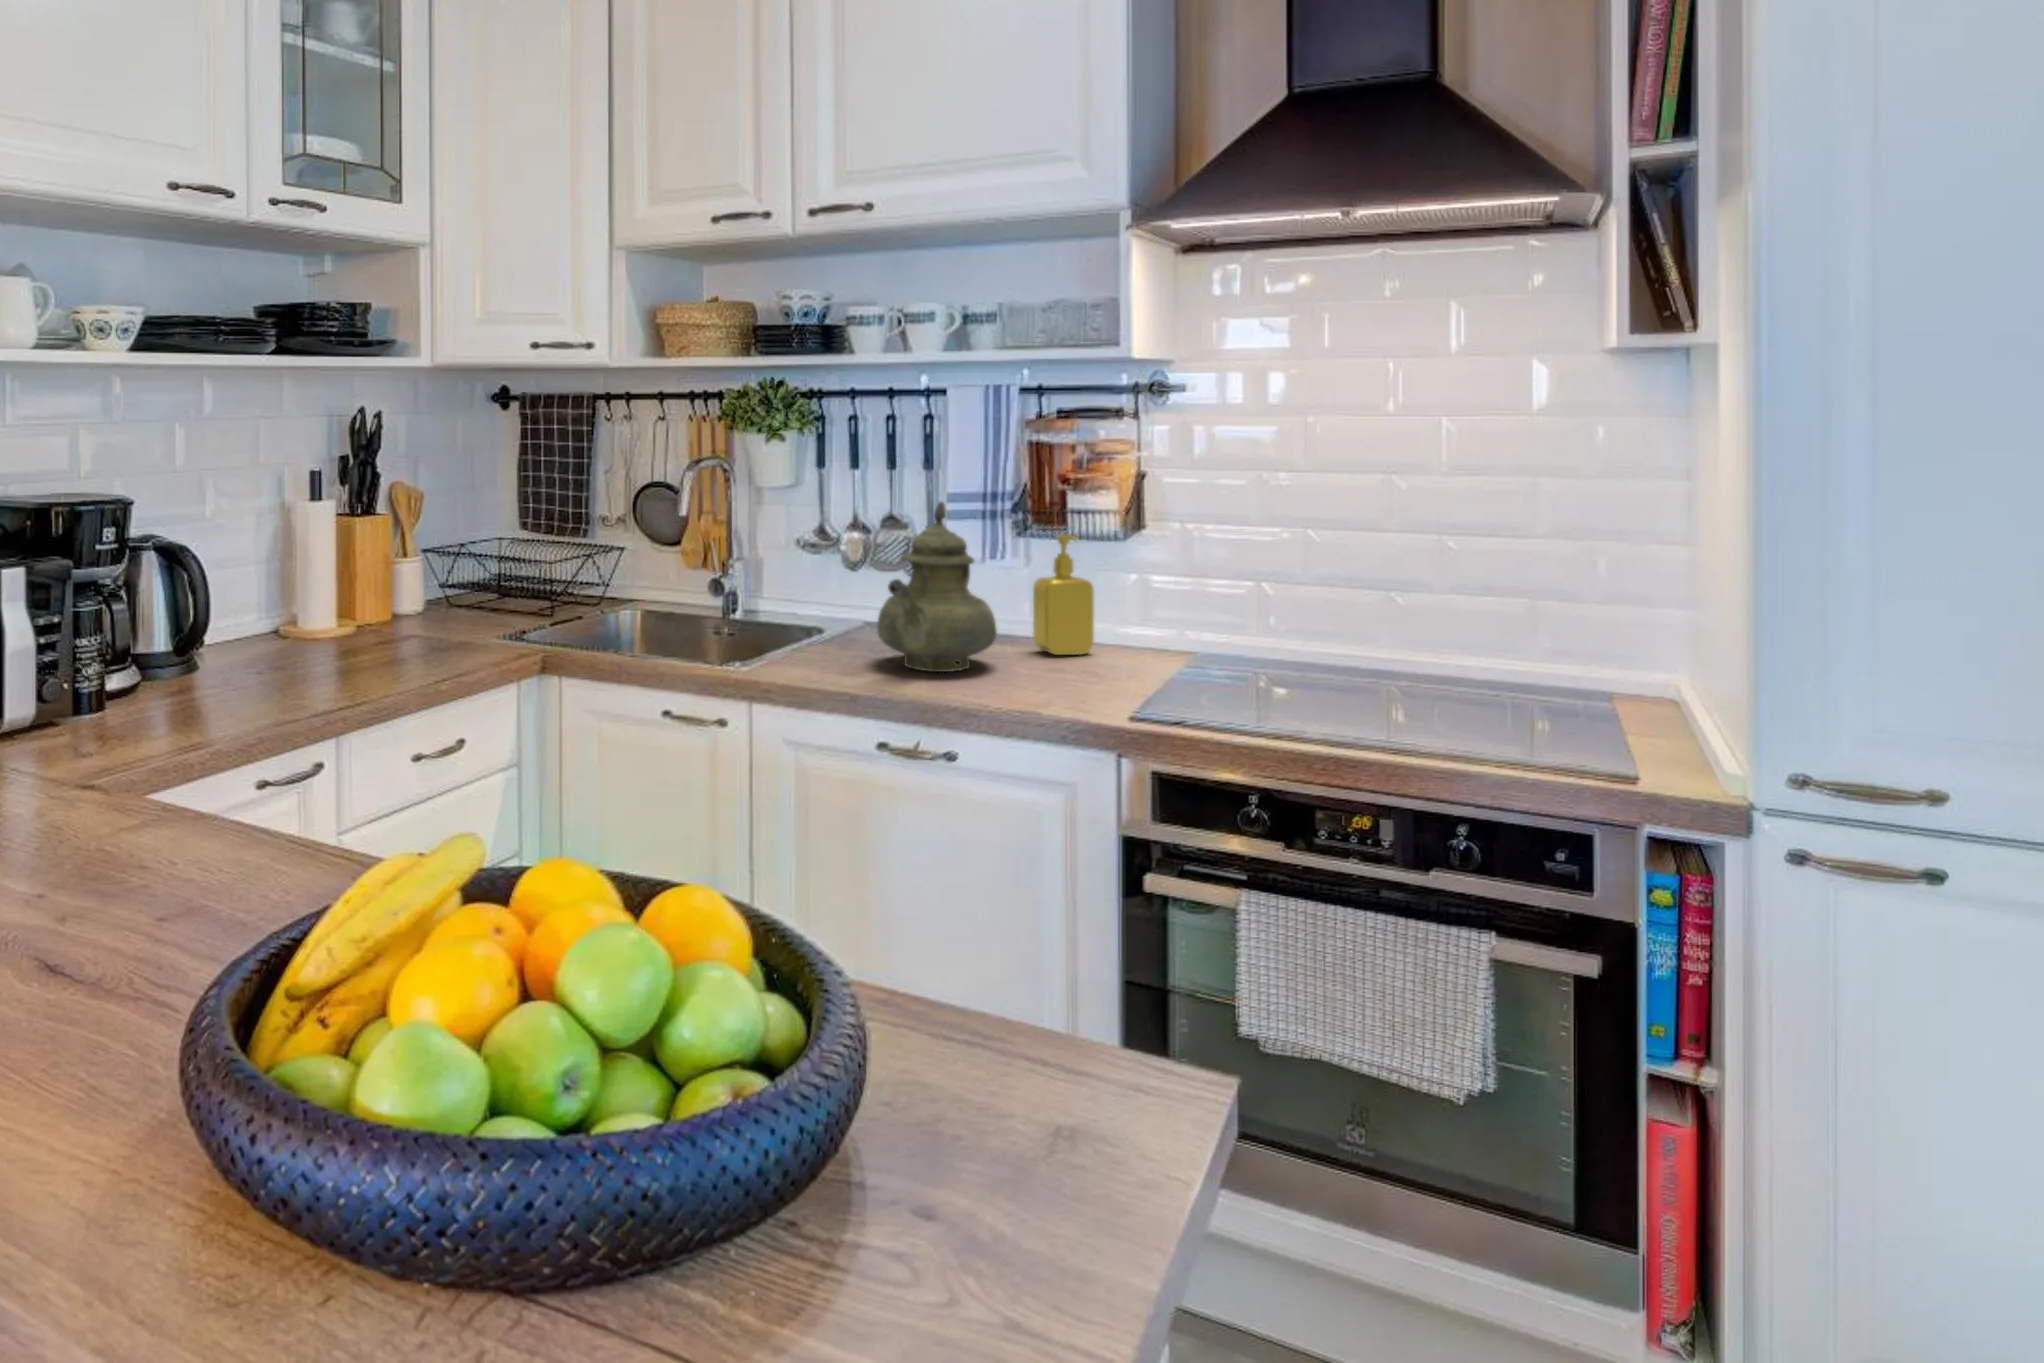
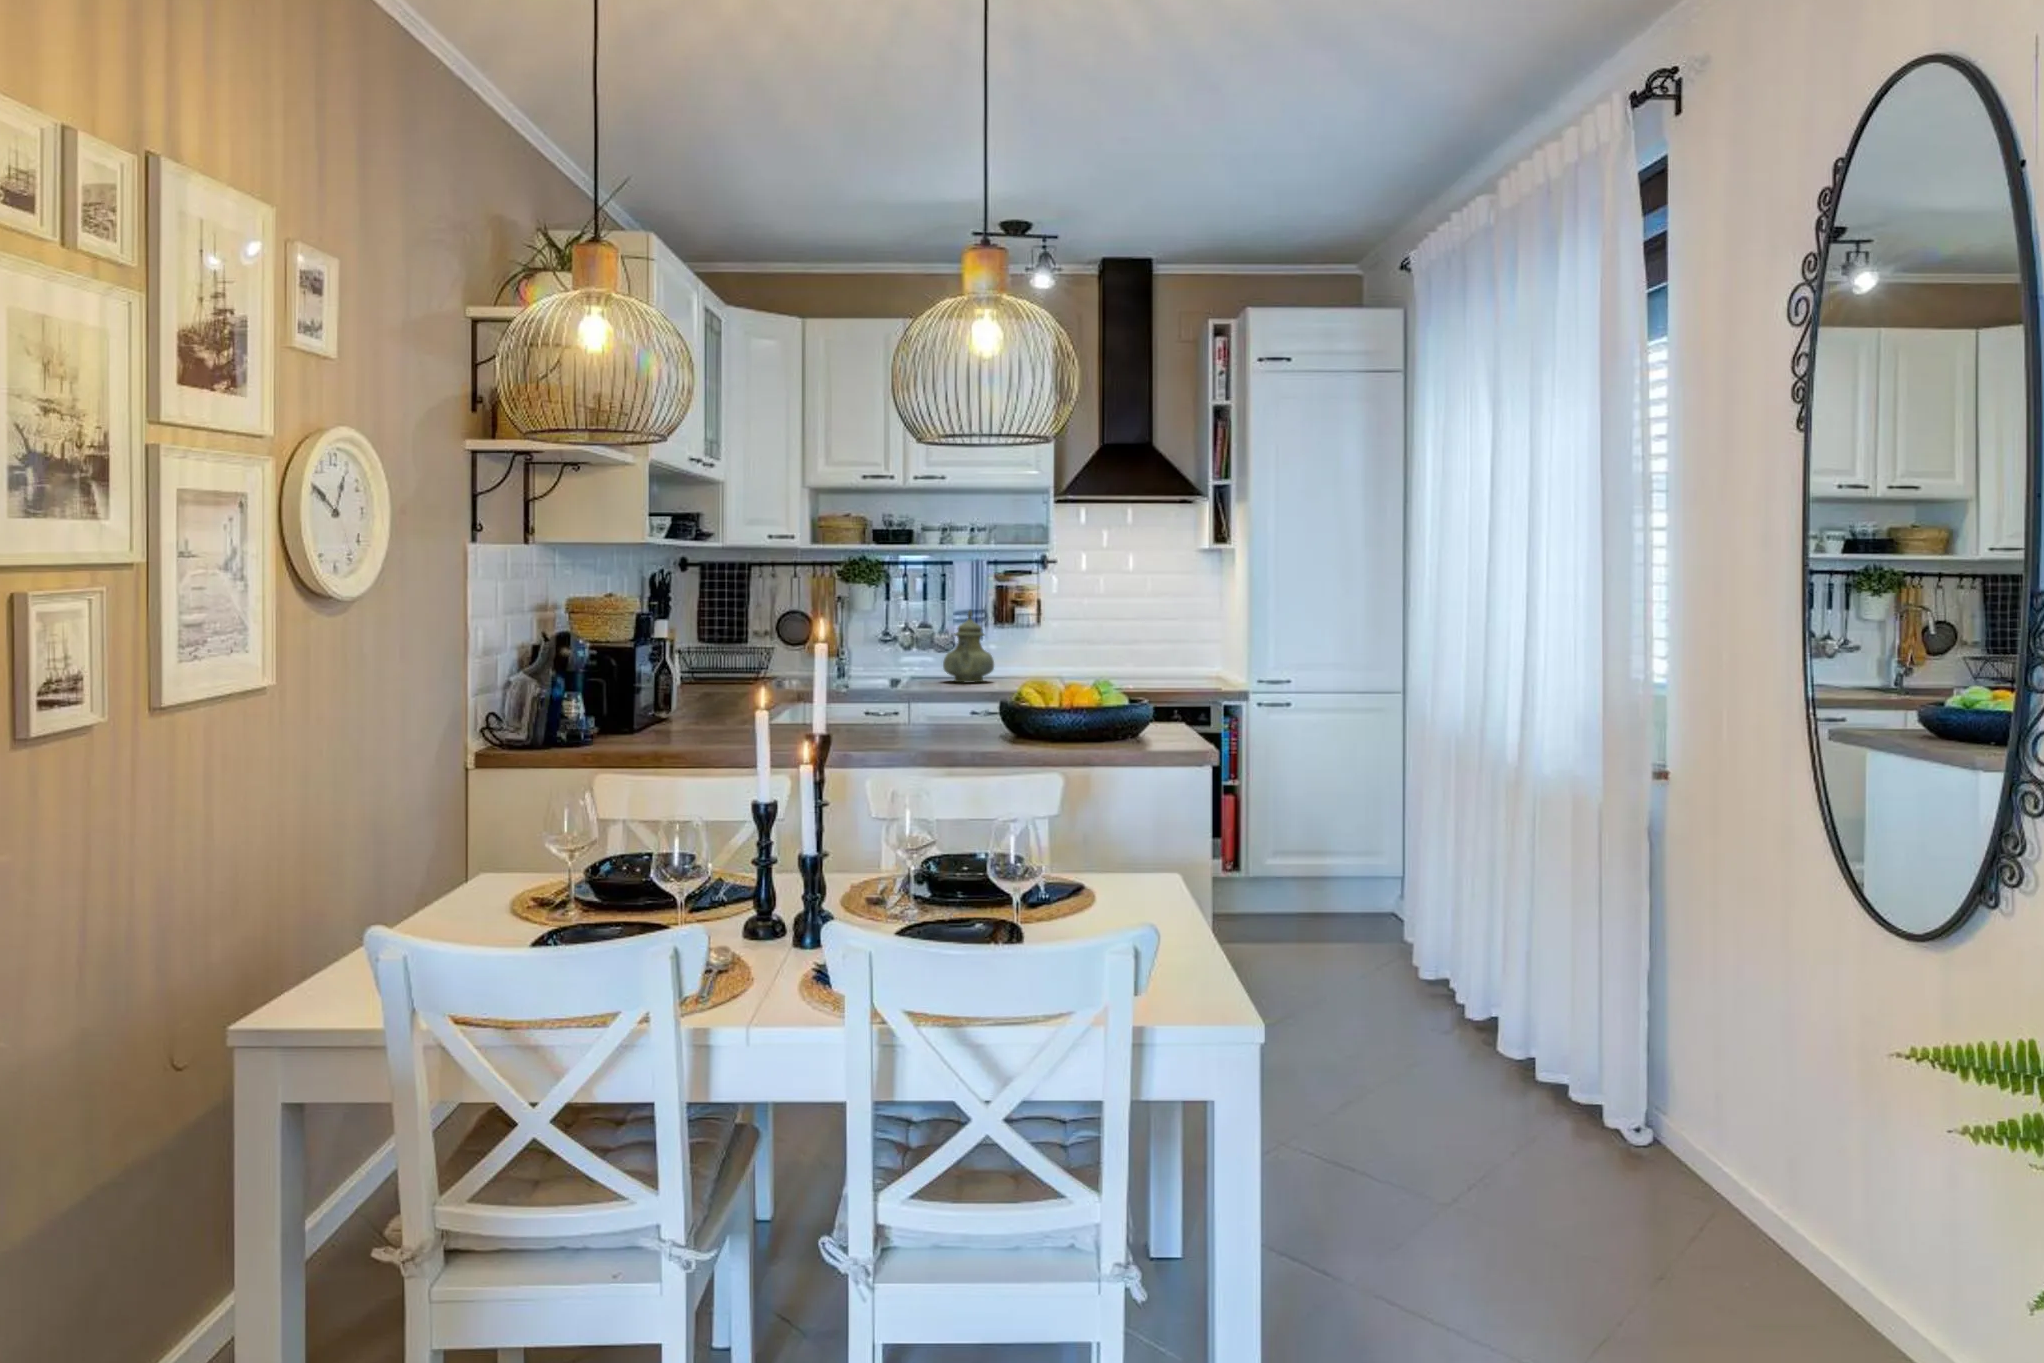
soap dispenser: present [1033,534,1094,655] -> none [999,626,1024,678]

